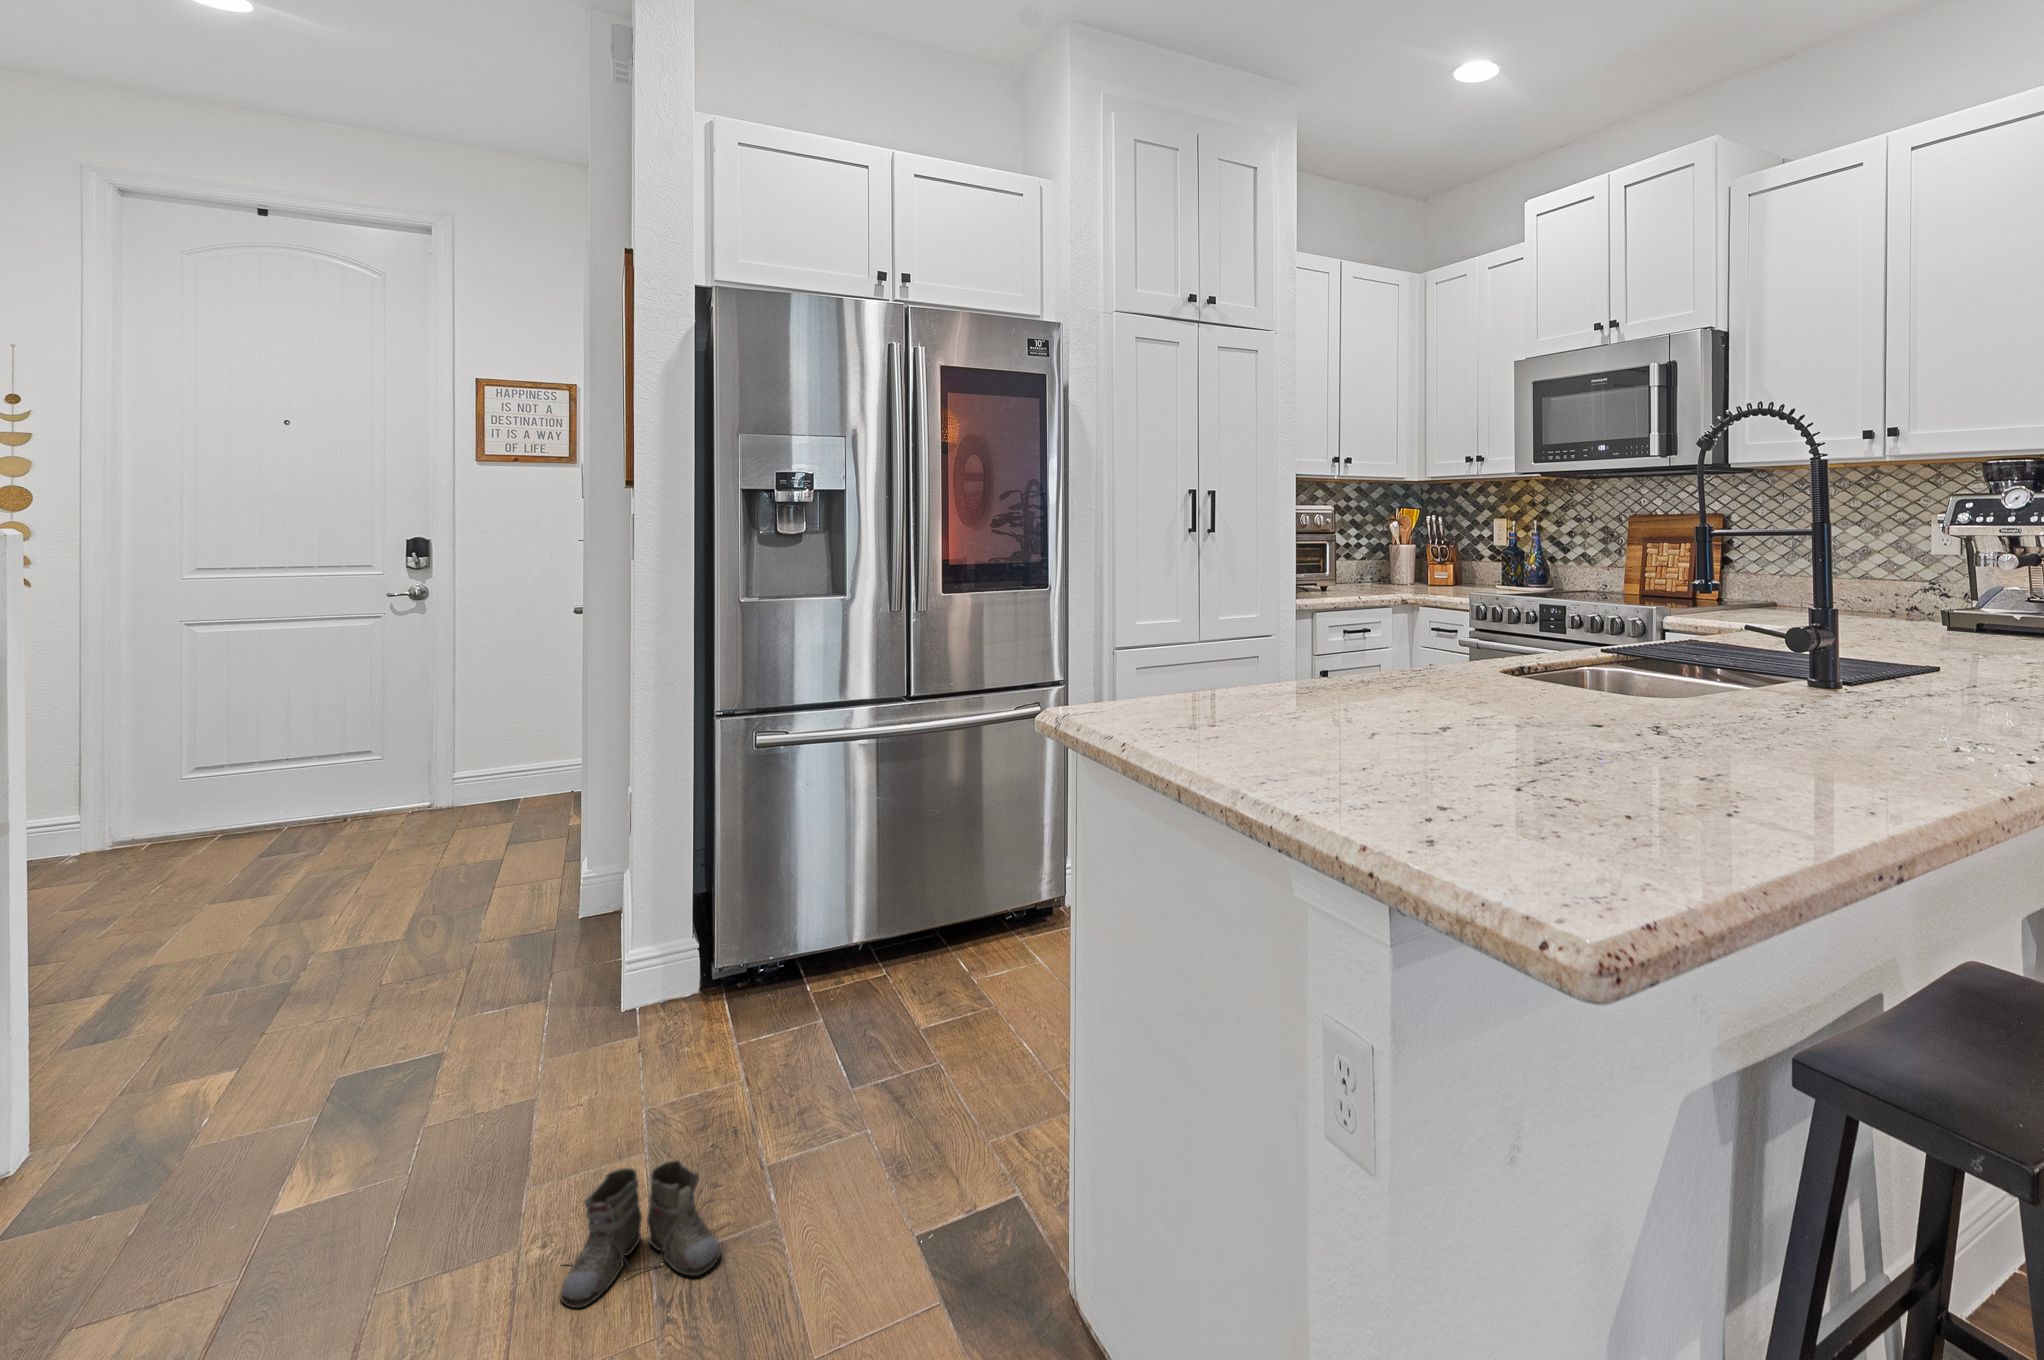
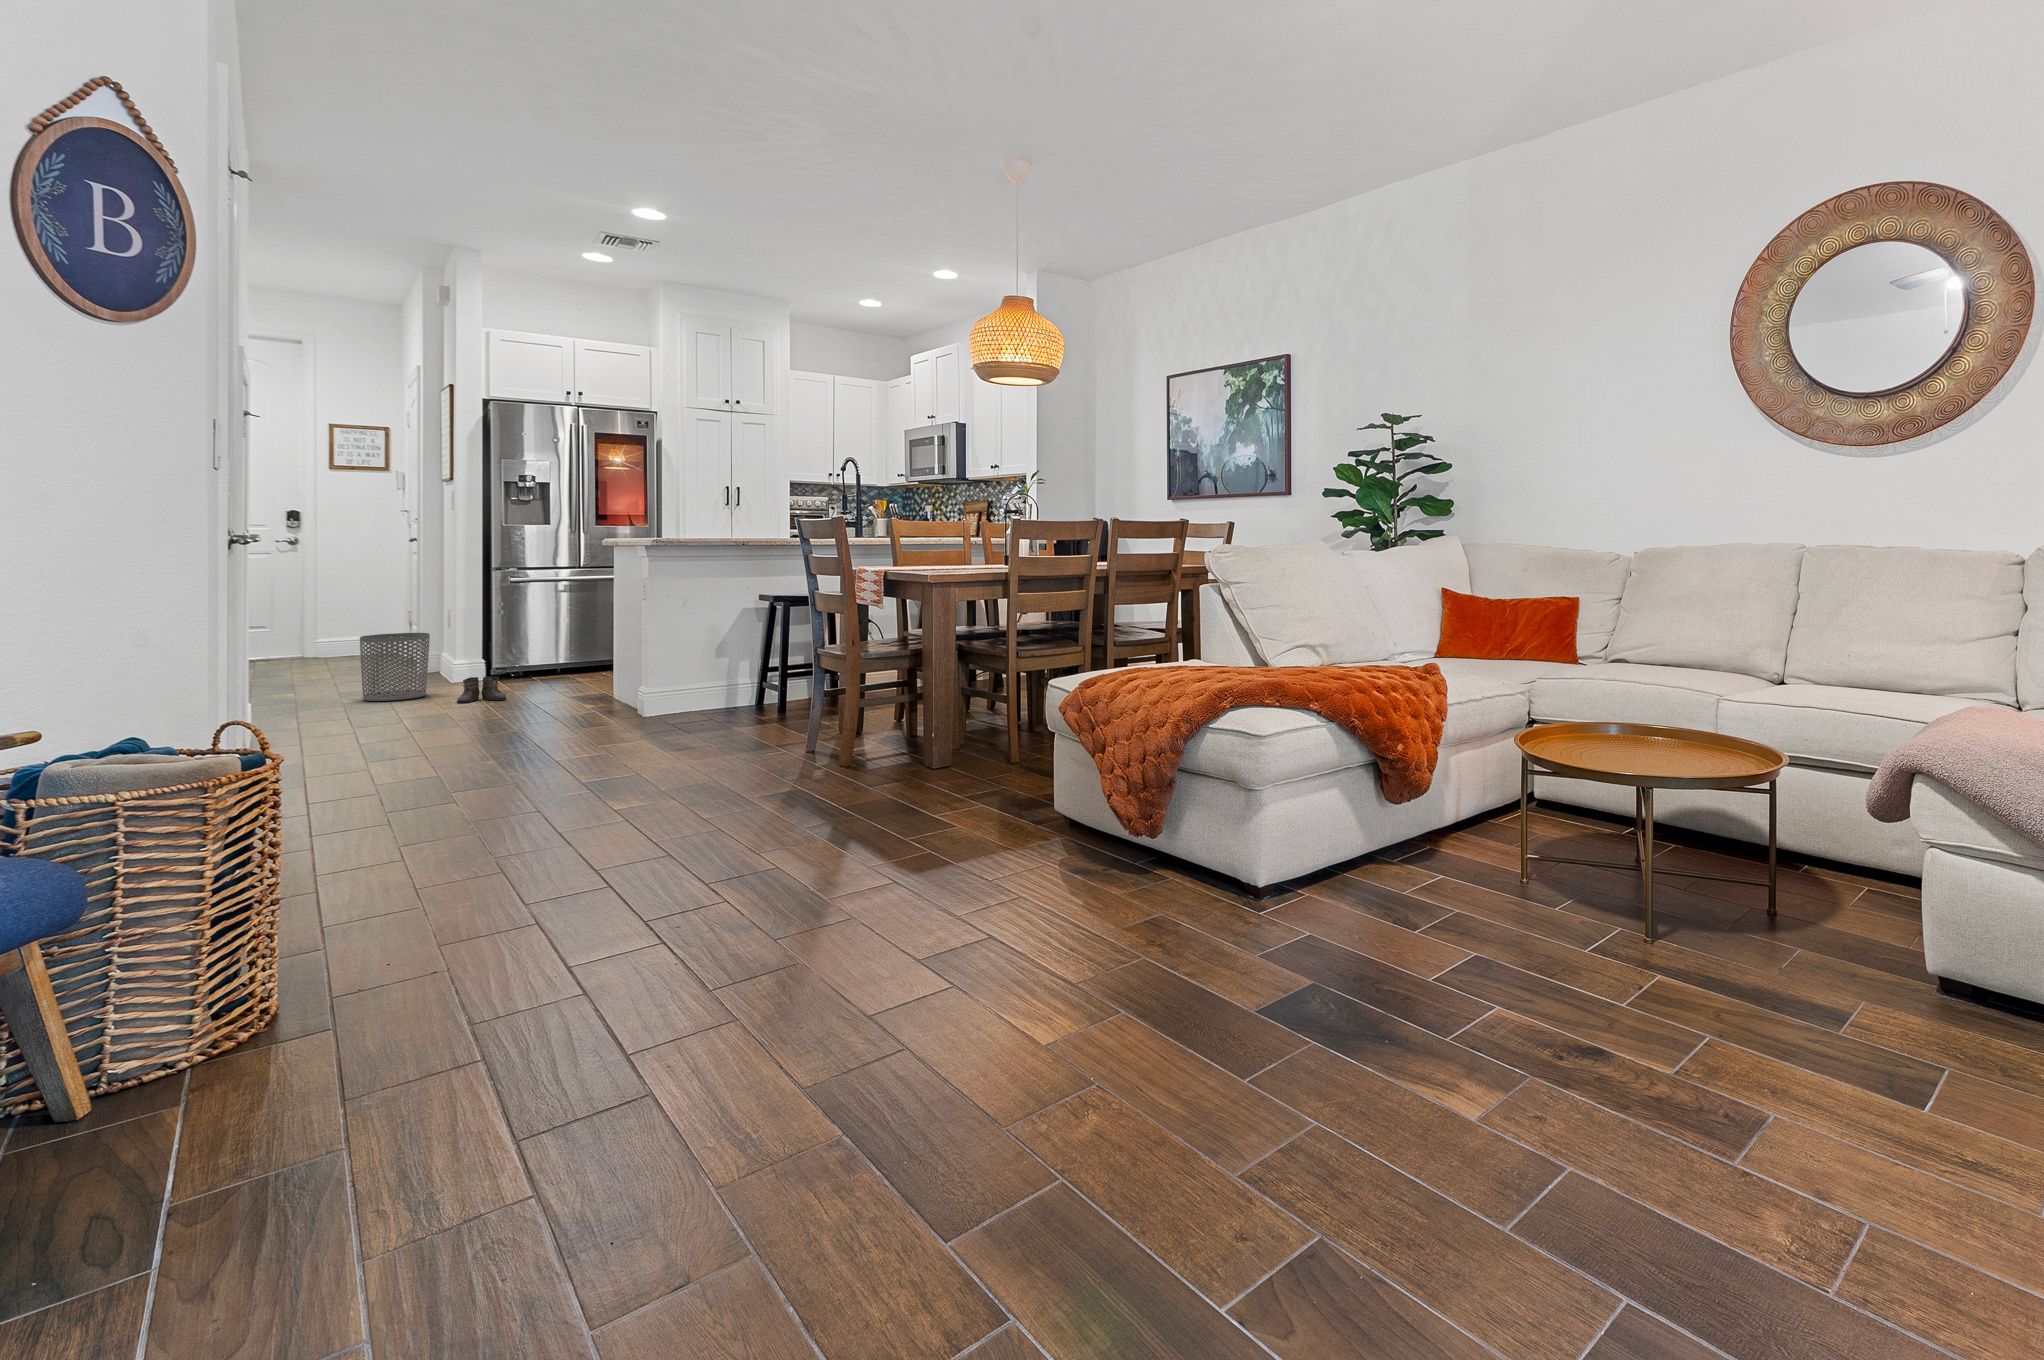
waste bin: none [296,959,517,1243] -> present [360,633,430,701]

